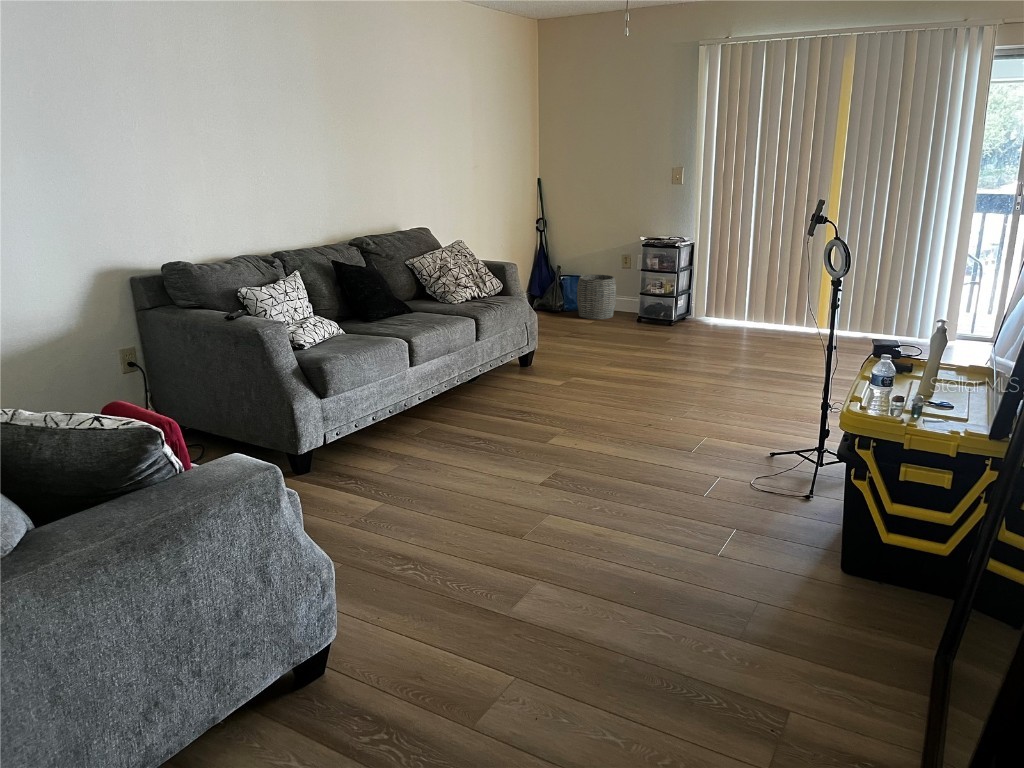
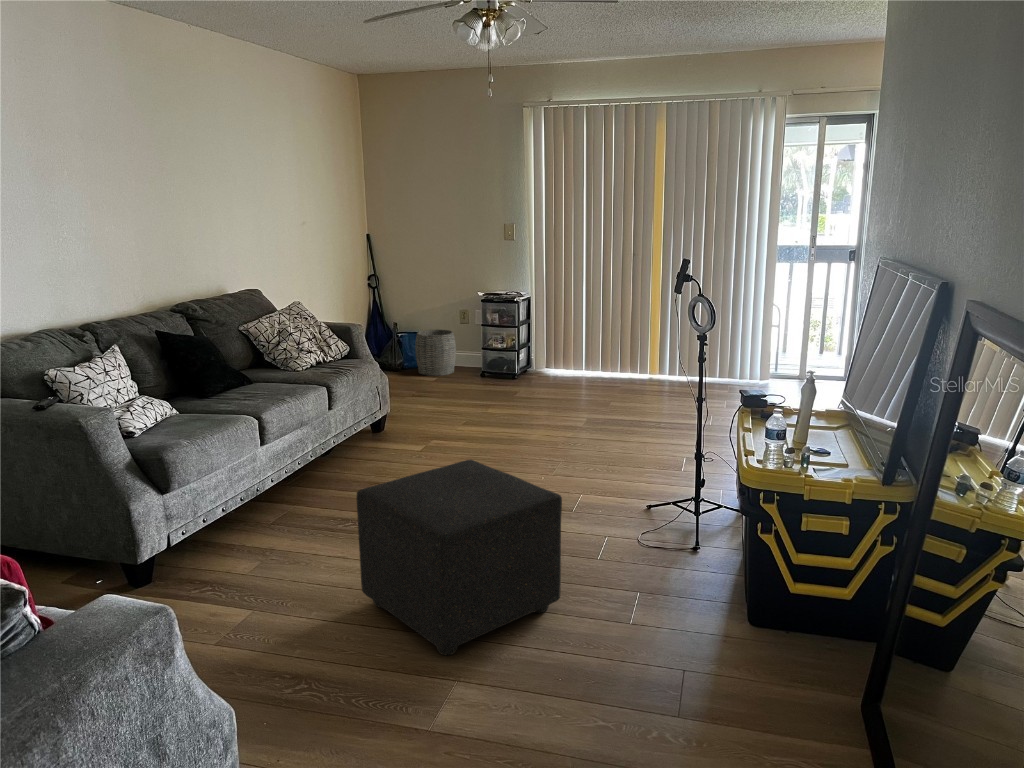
ottoman: none [475,388,661,559] -> present [356,460,562,655]

